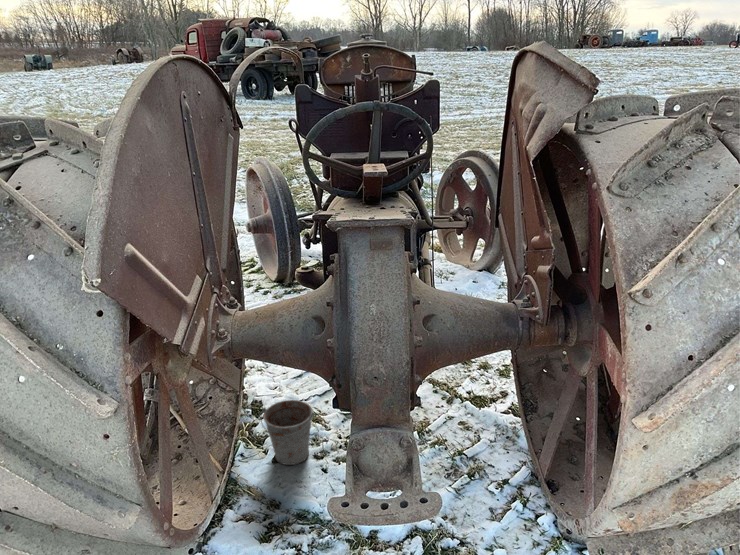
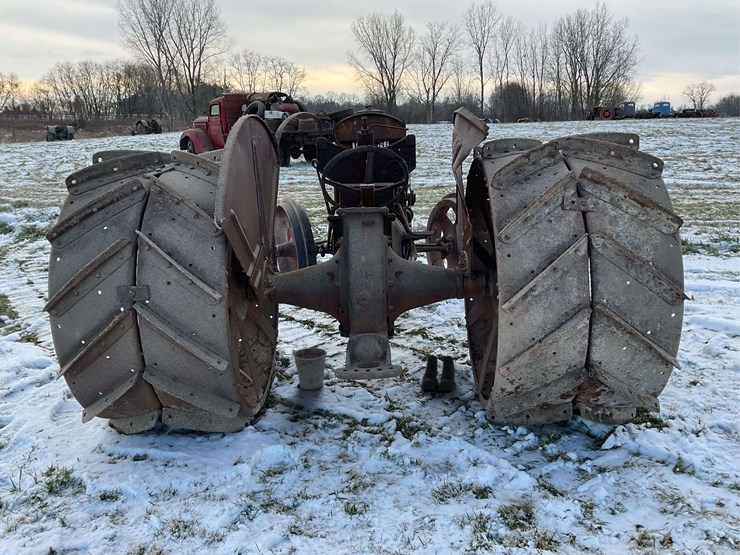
boots: none [451,407,497,468] -> present [422,355,455,391]

